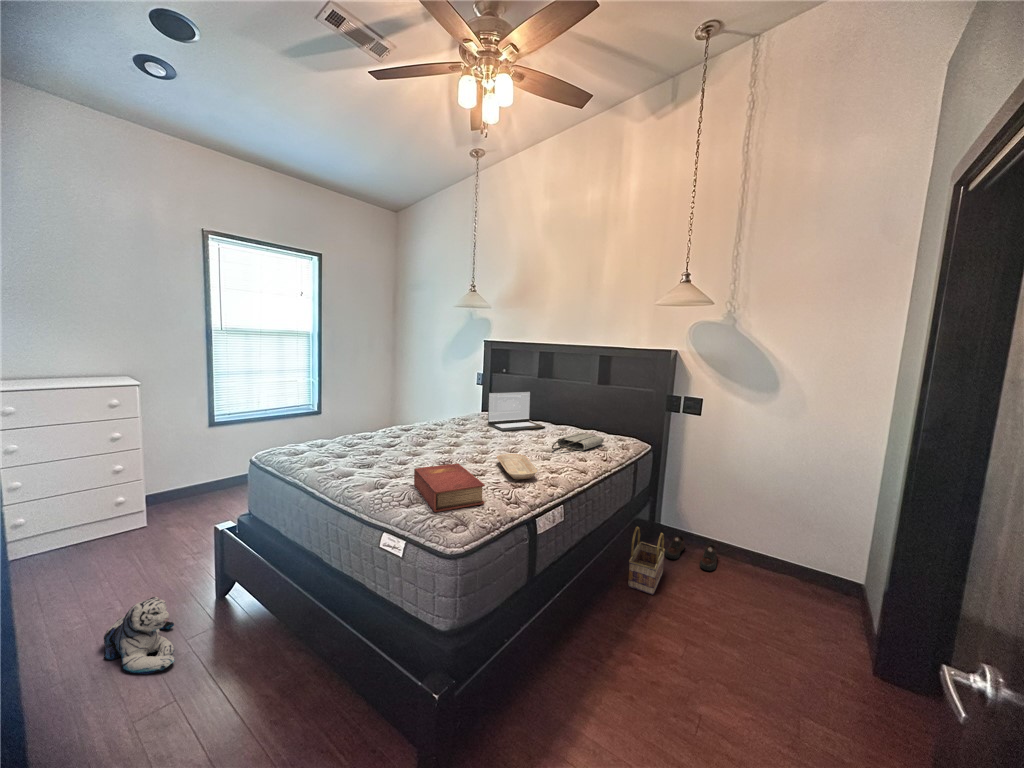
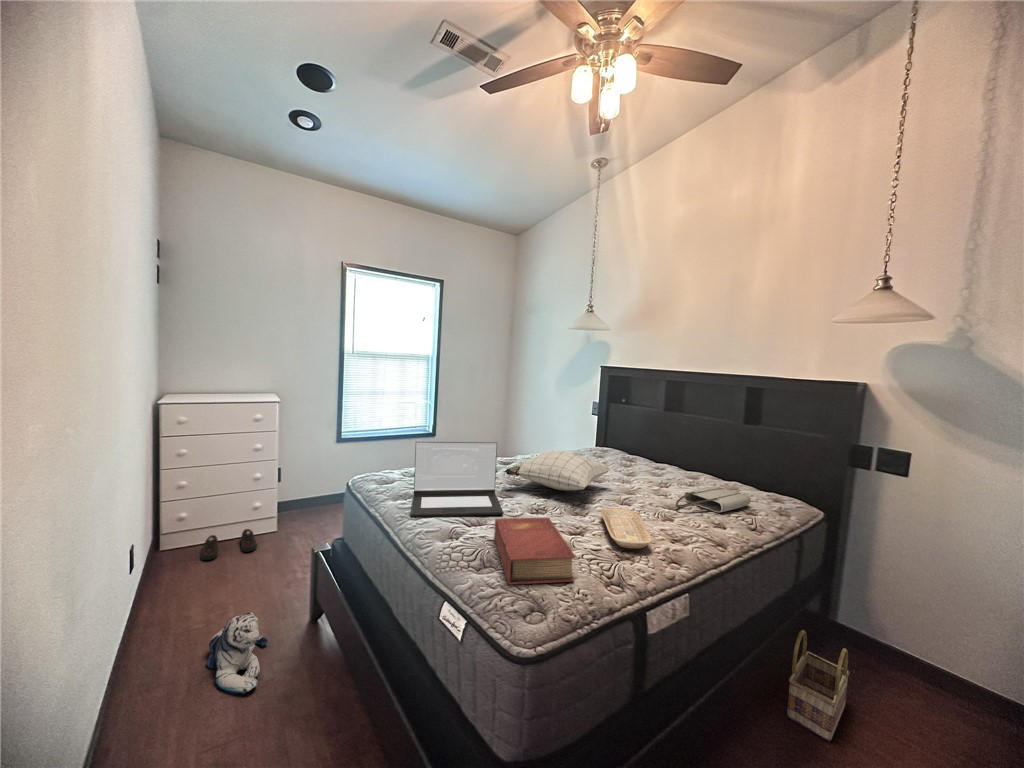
laptop: present [488,392,545,432] -> present [411,442,504,517]
pillow: none [412,413,501,446] -> present [505,451,611,490]
shoe: present [665,536,717,571] -> present [200,529,257,560]

